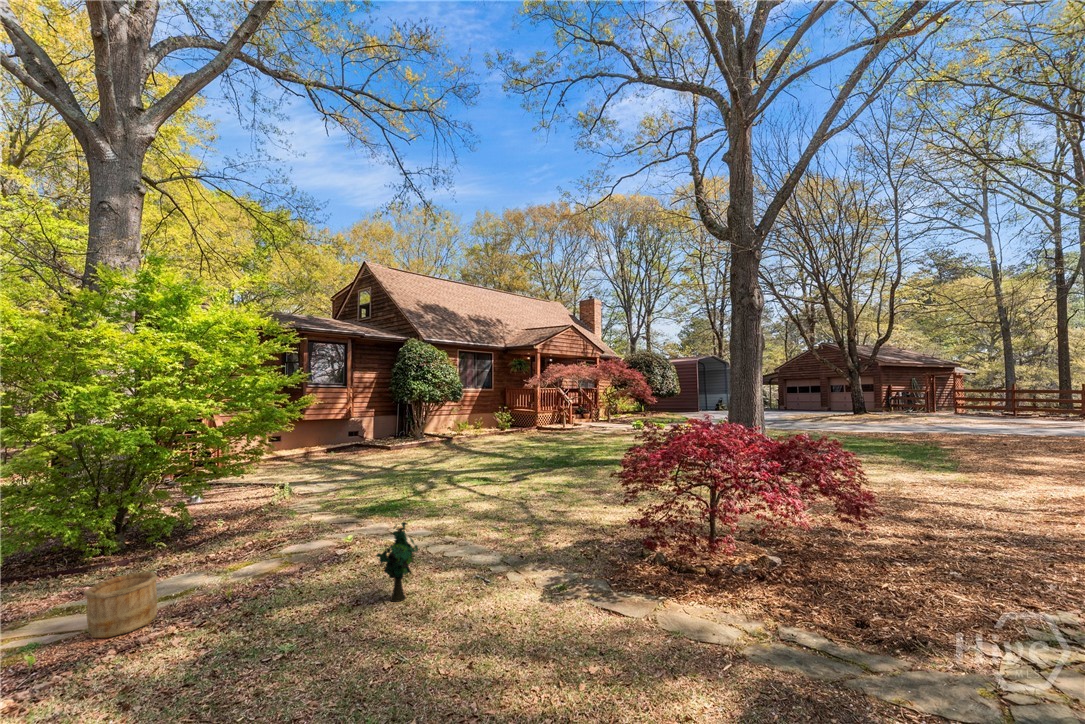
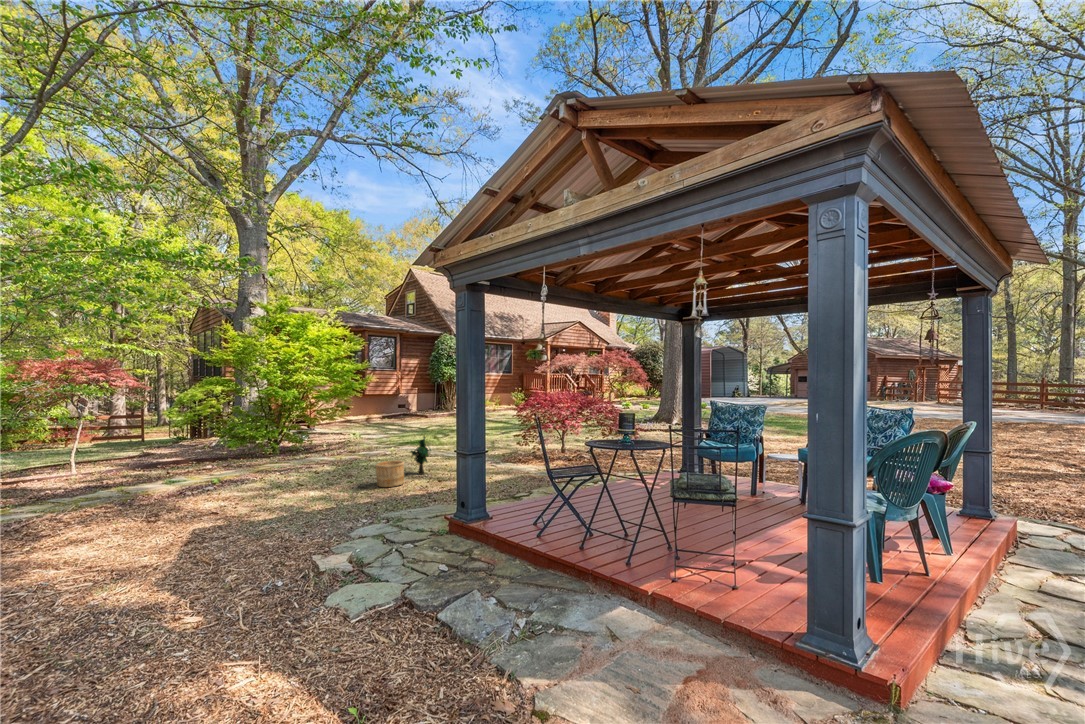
wooden bucket: present [84,572,158,638] -> present [375,460,404,487]

